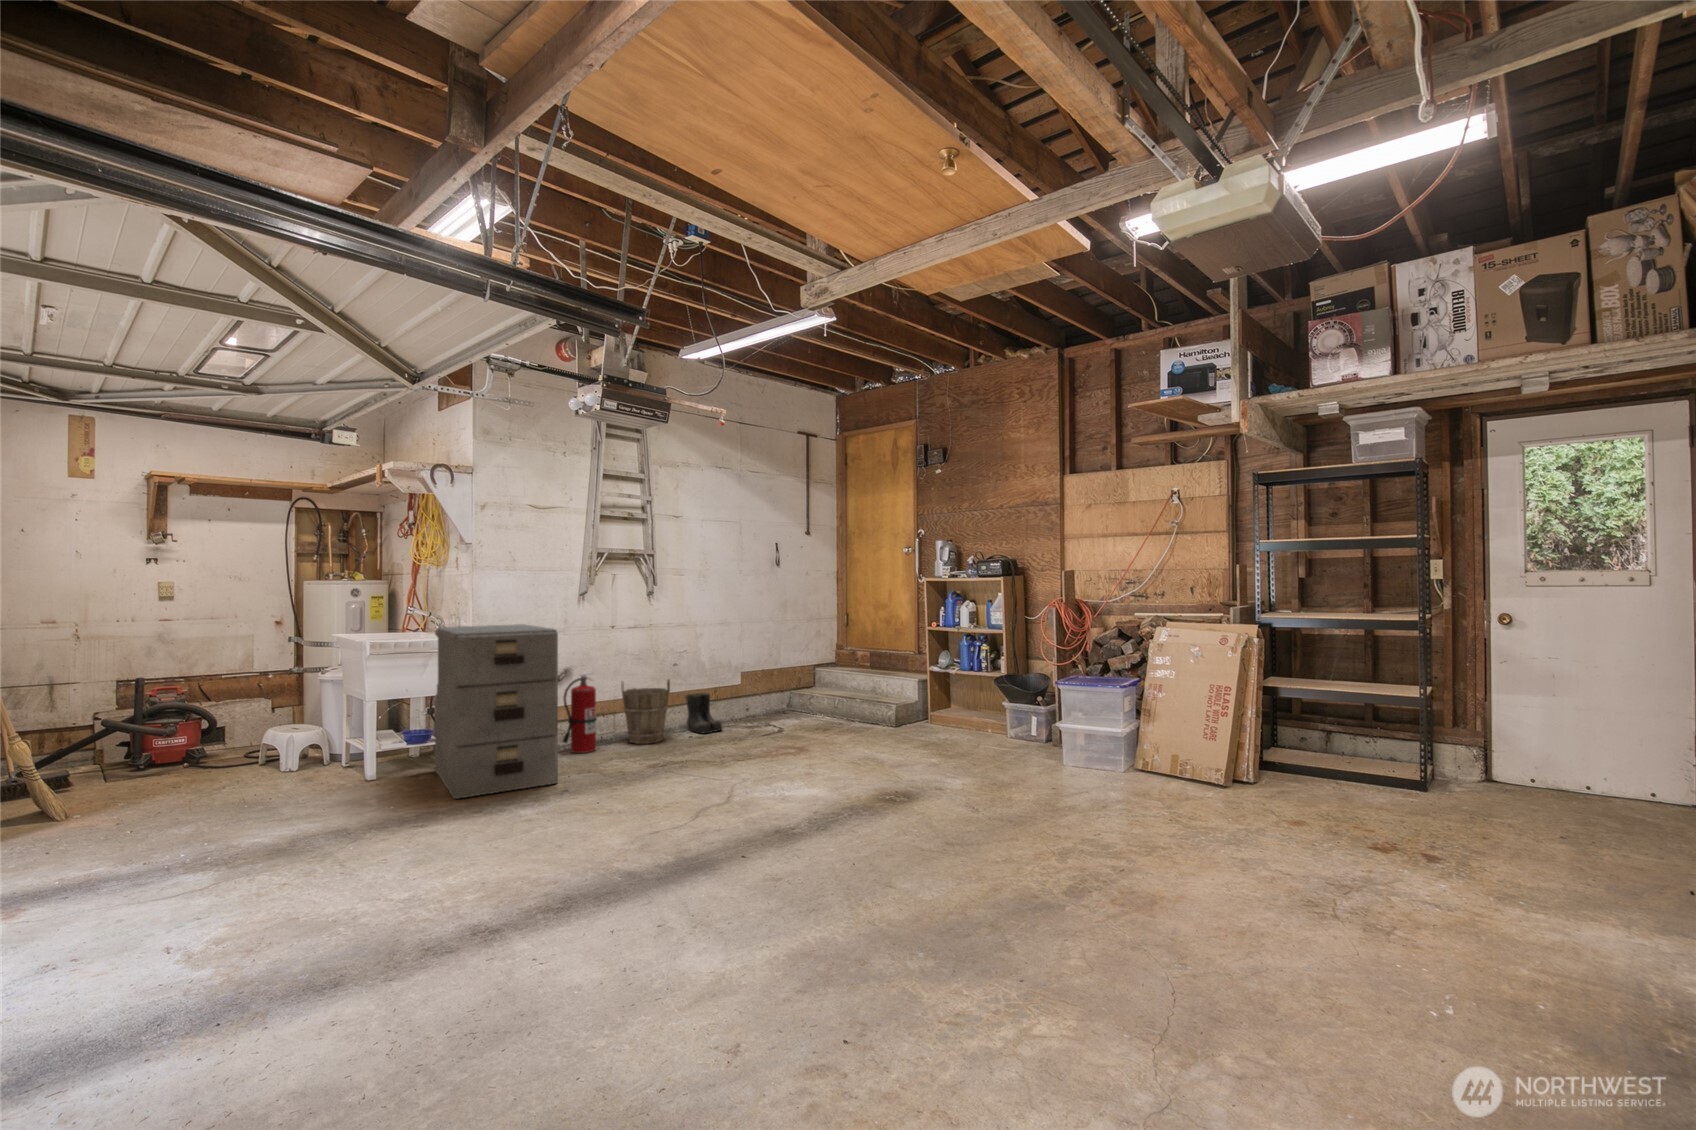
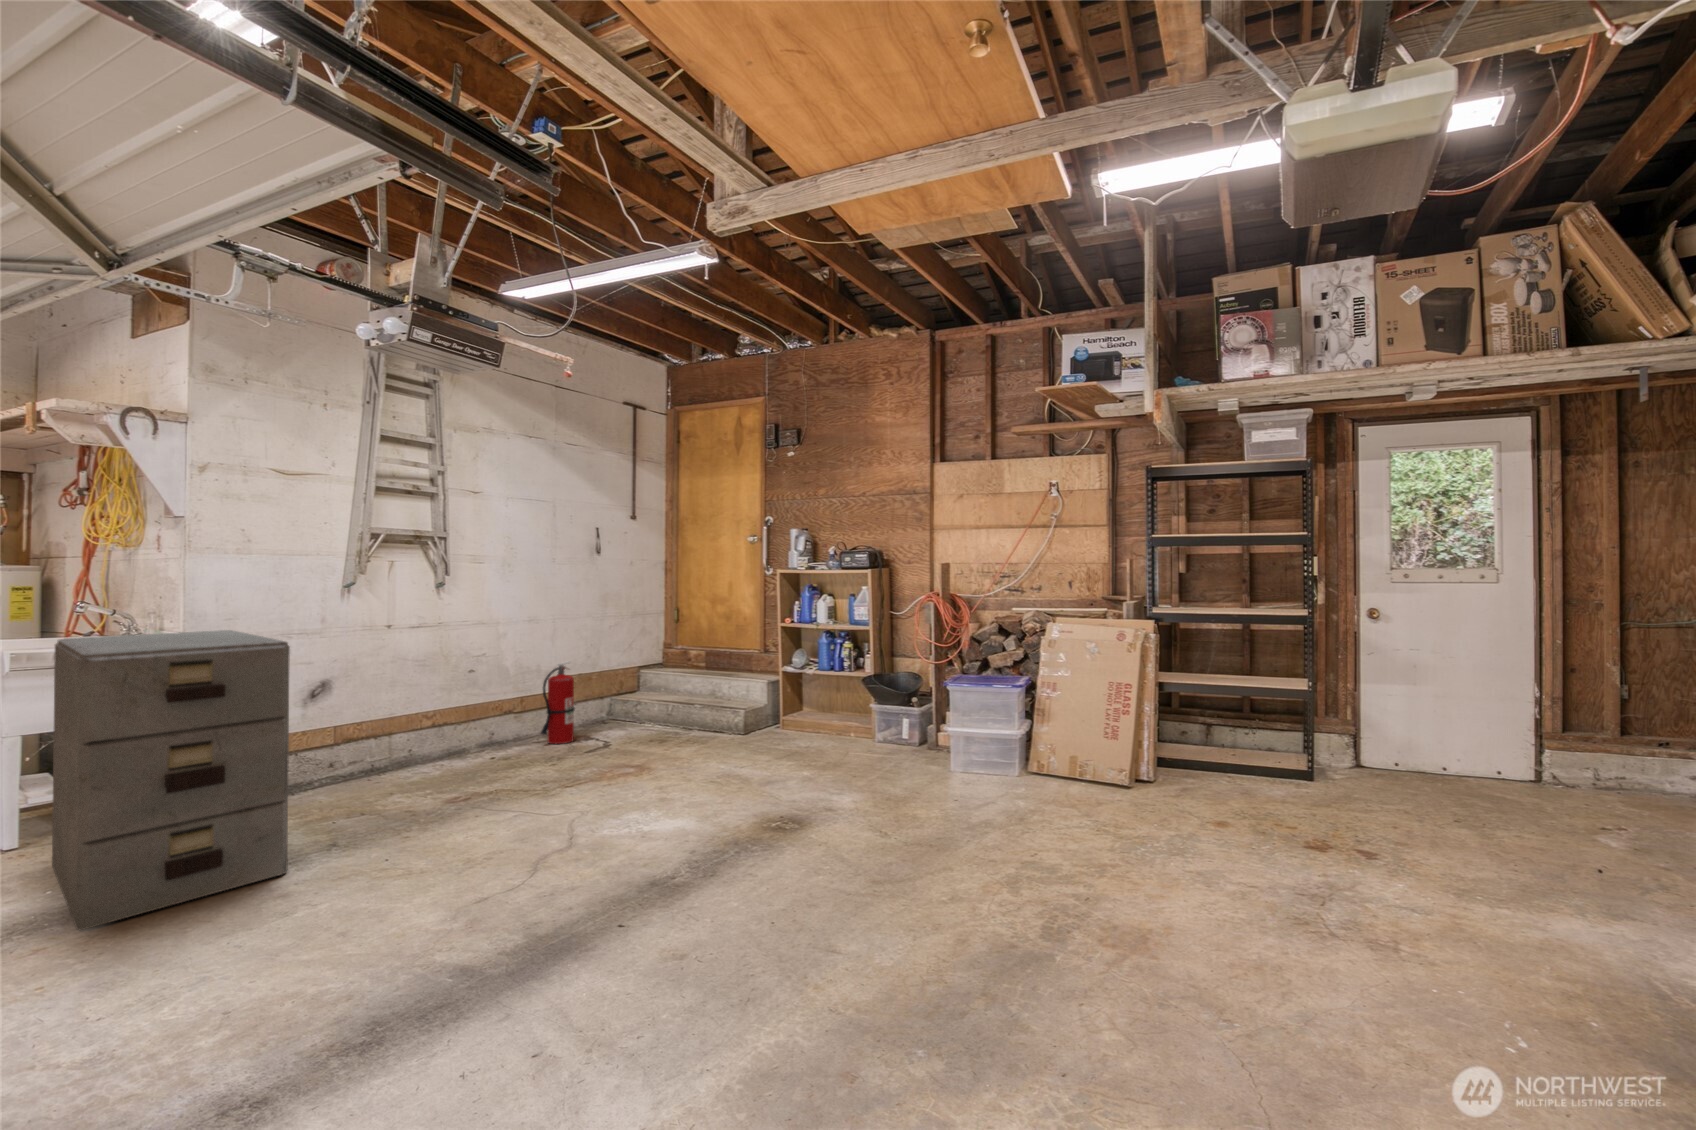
fire extinguisher: present [563,673,597,753] -> present [541,661,575,744]
bucket: present [621,680,670,744] -> none [393,696,465,786]
boots: present [685,693,722,733] -> none [484,708,539,762]

